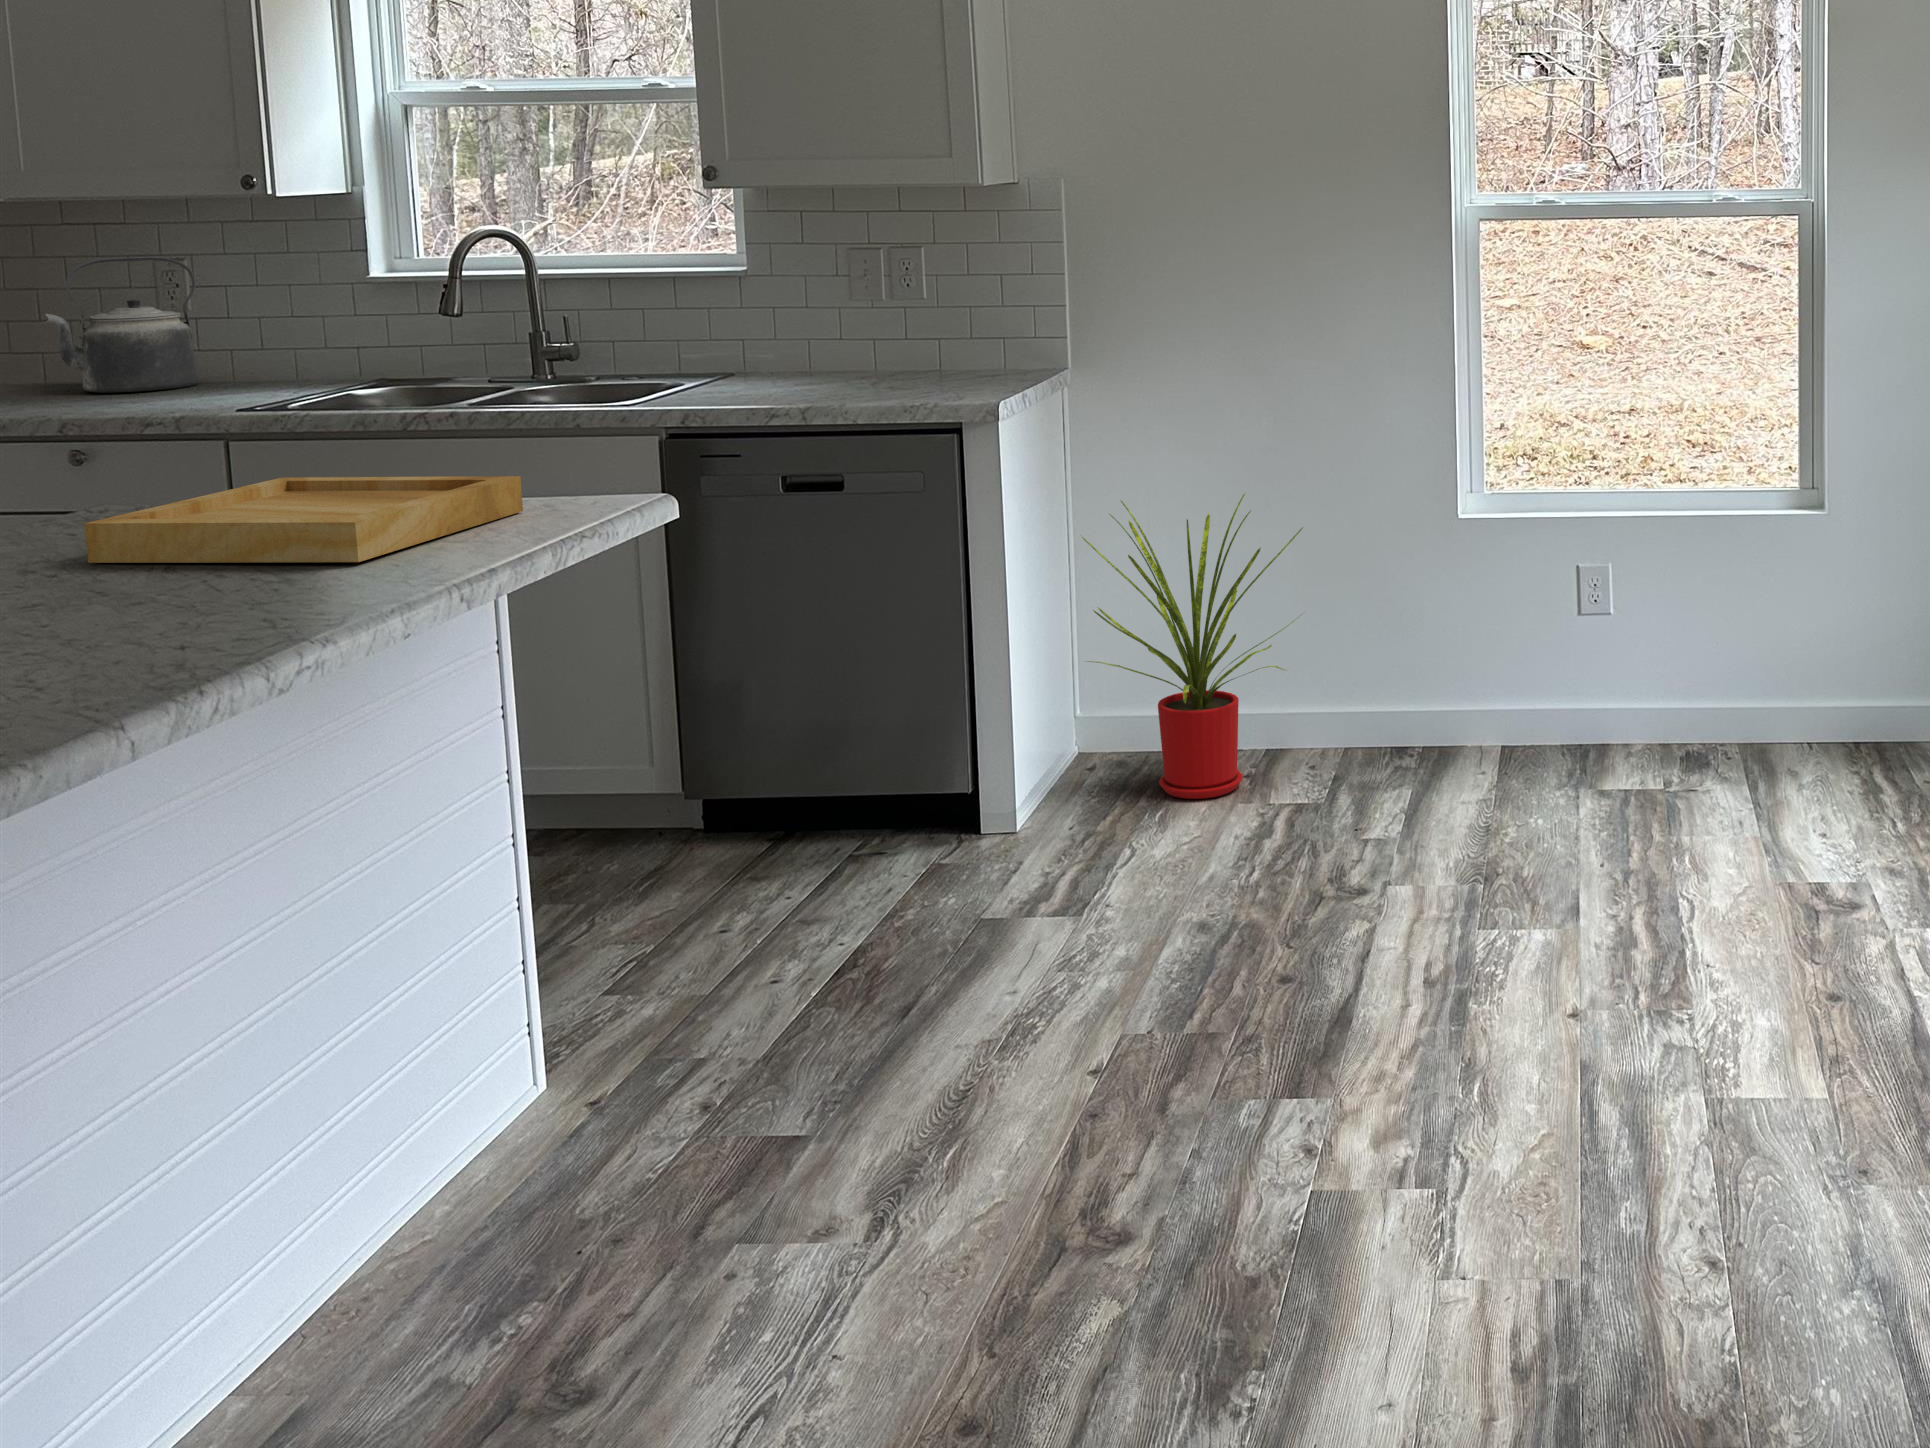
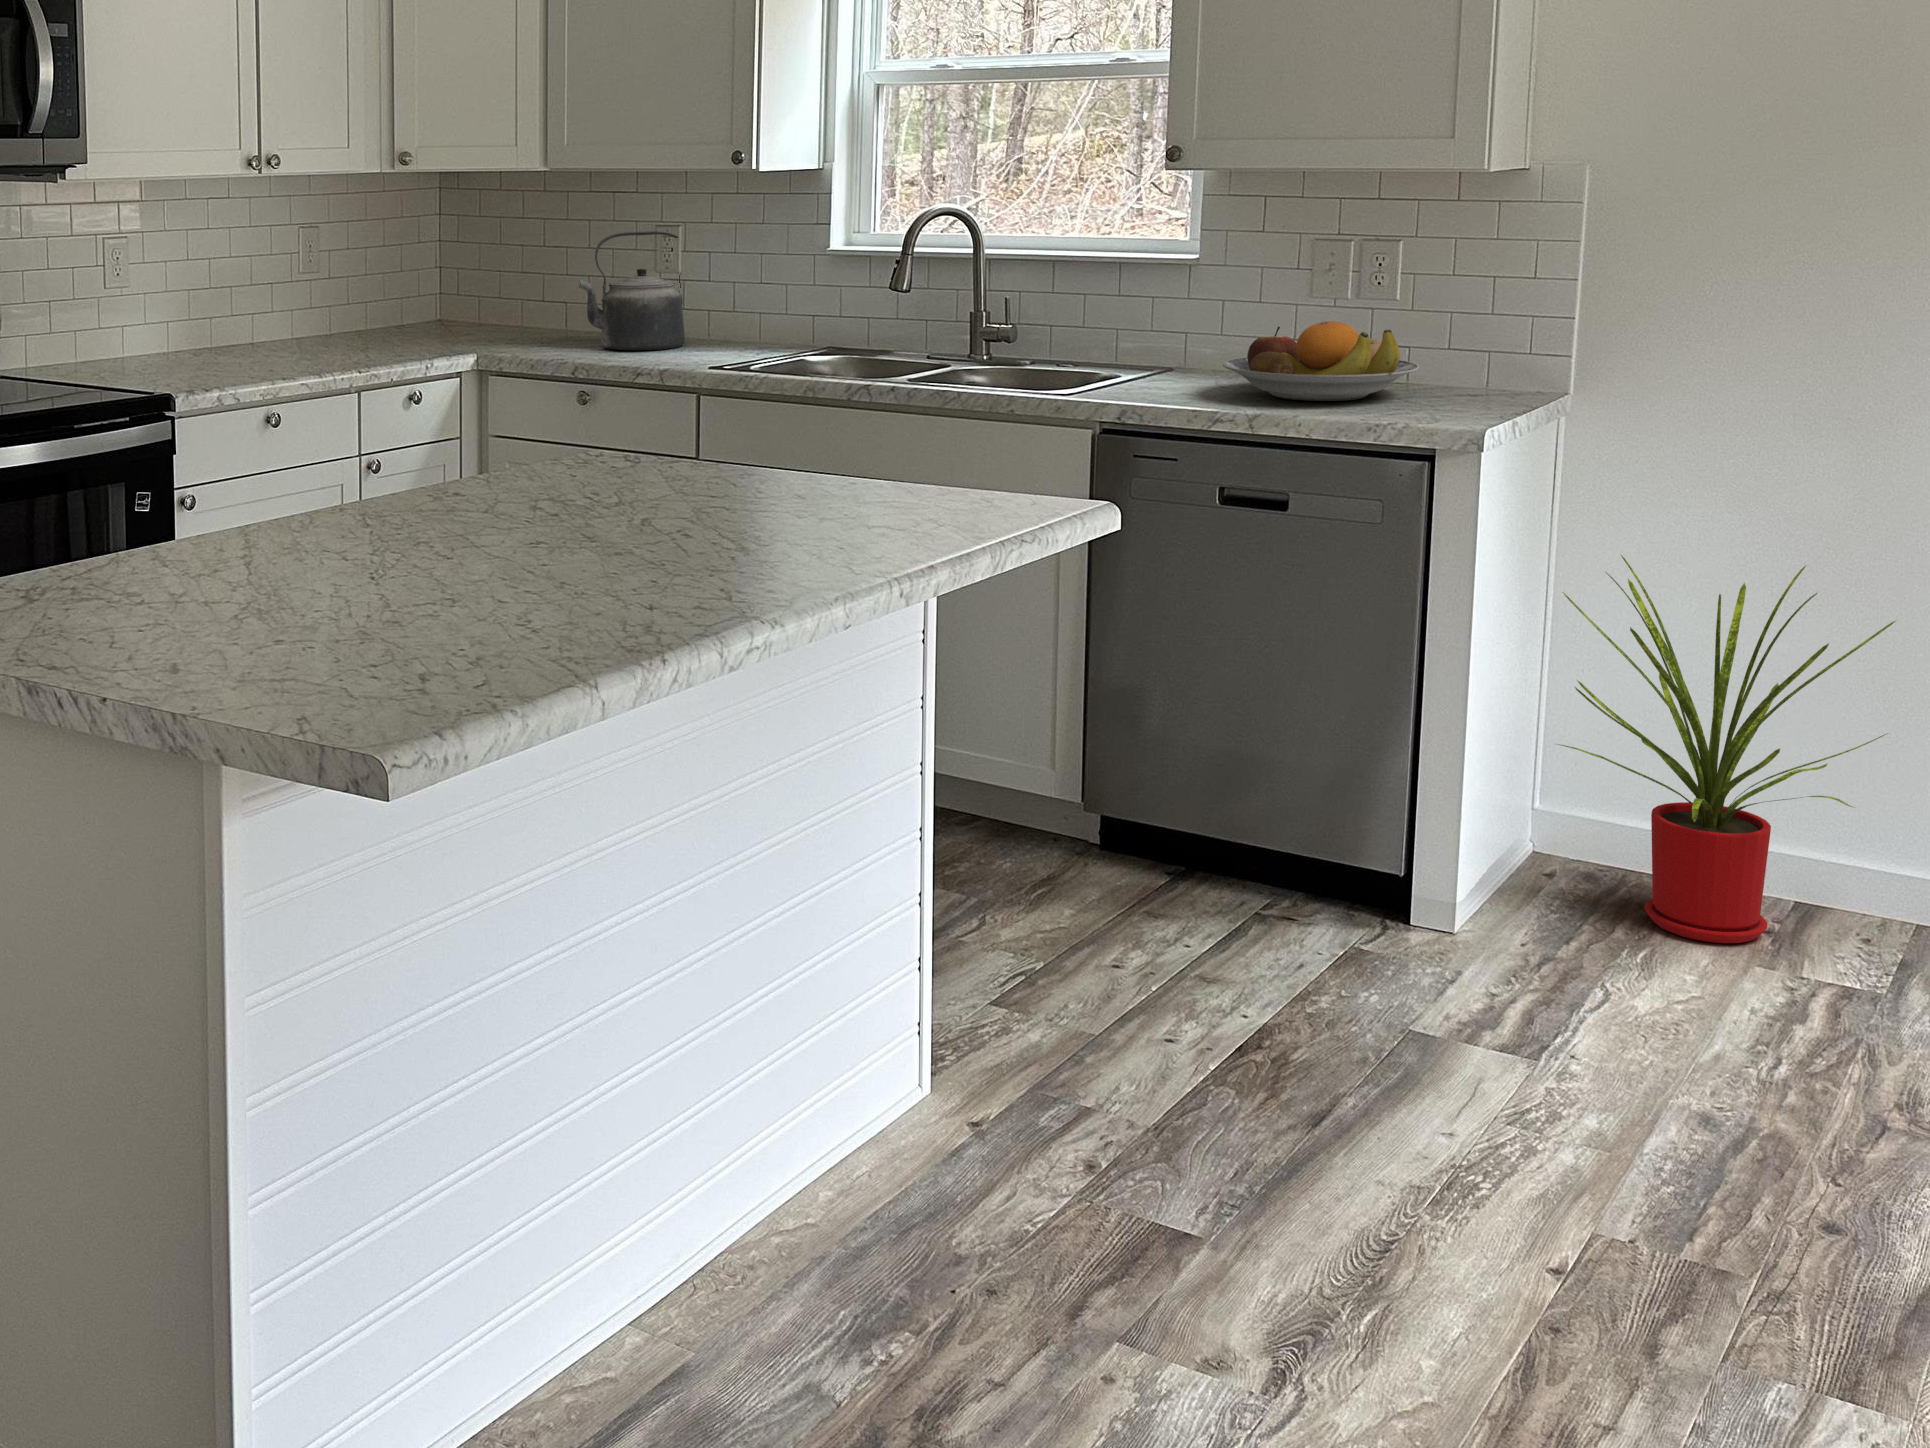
fruit bowl: none [788,320,956,391] -> present [1223,321,1419,401]
tray: present [84,476,523,563] -> none [602,465,960,566]

